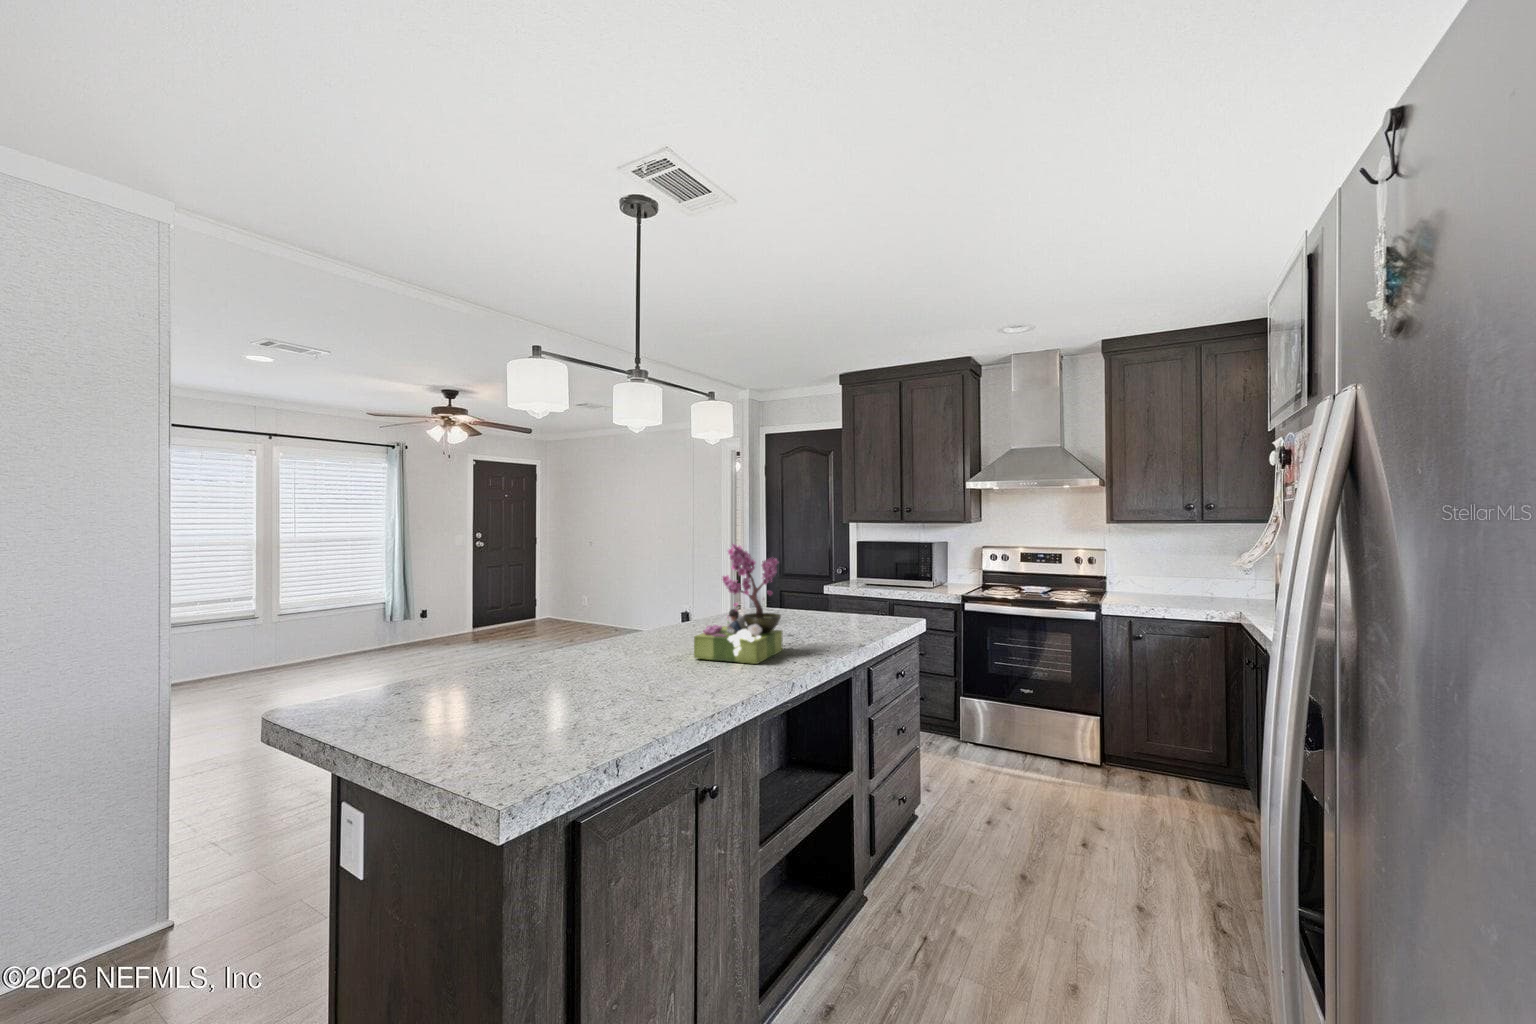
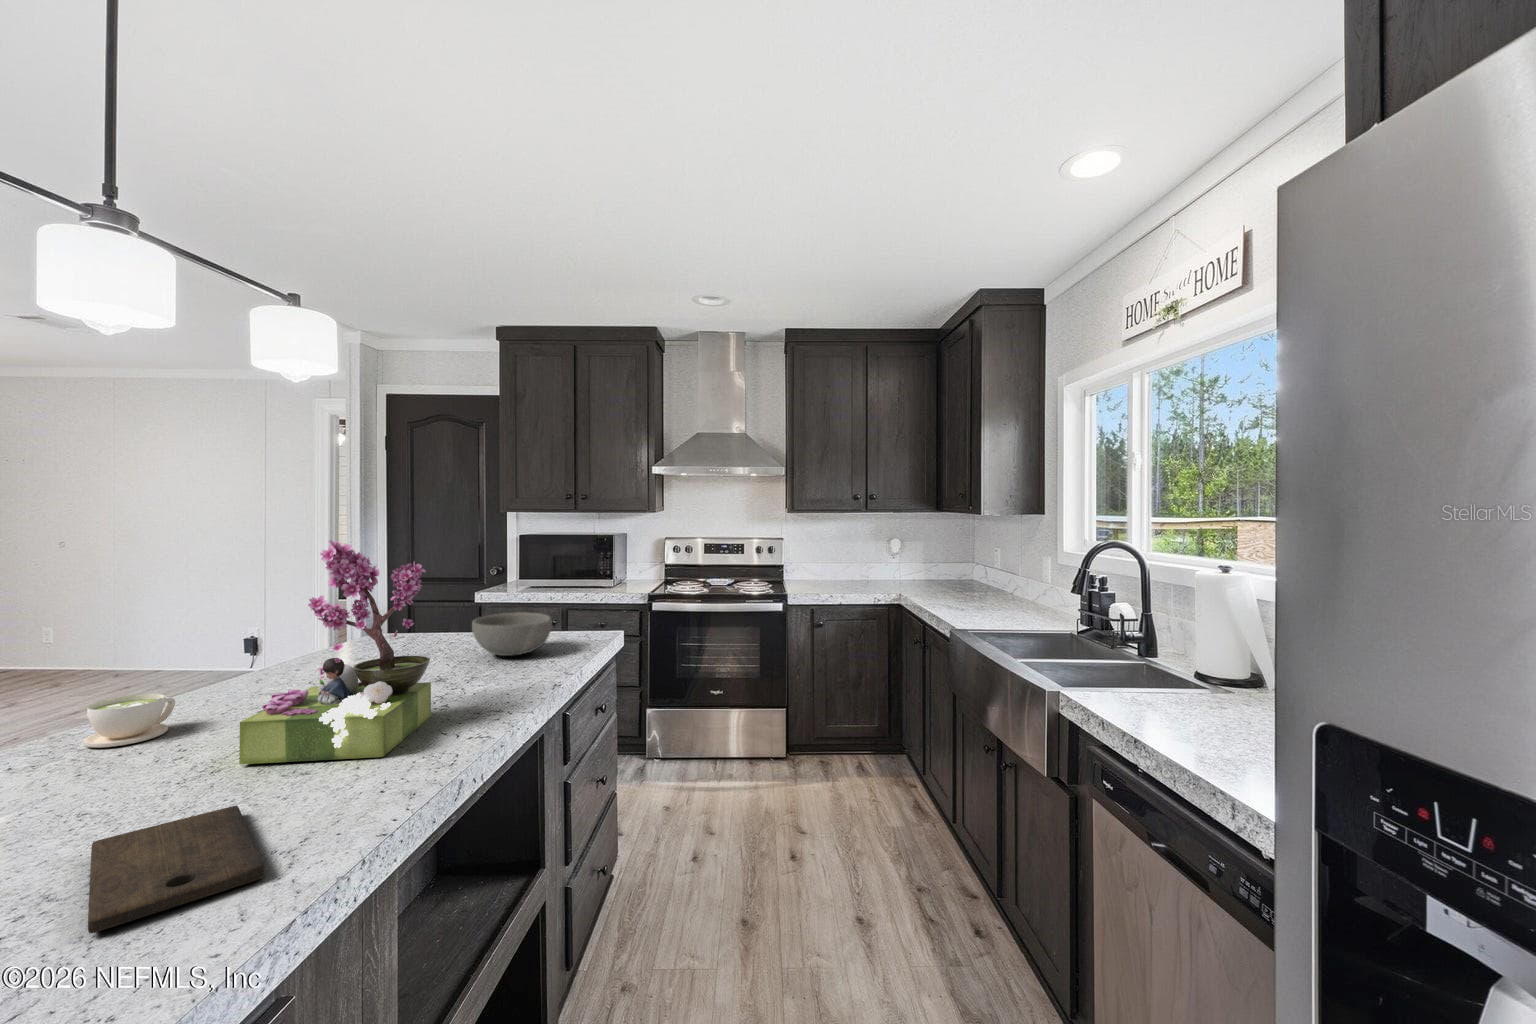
bowl: none [810,597,863,626] -> present [472,612,552,656]
coffee cup: none [630,622,664,646] -> present [83,694,175,748]
cutting board: none [648,671,710,699] -> present [88,806,264,933]

